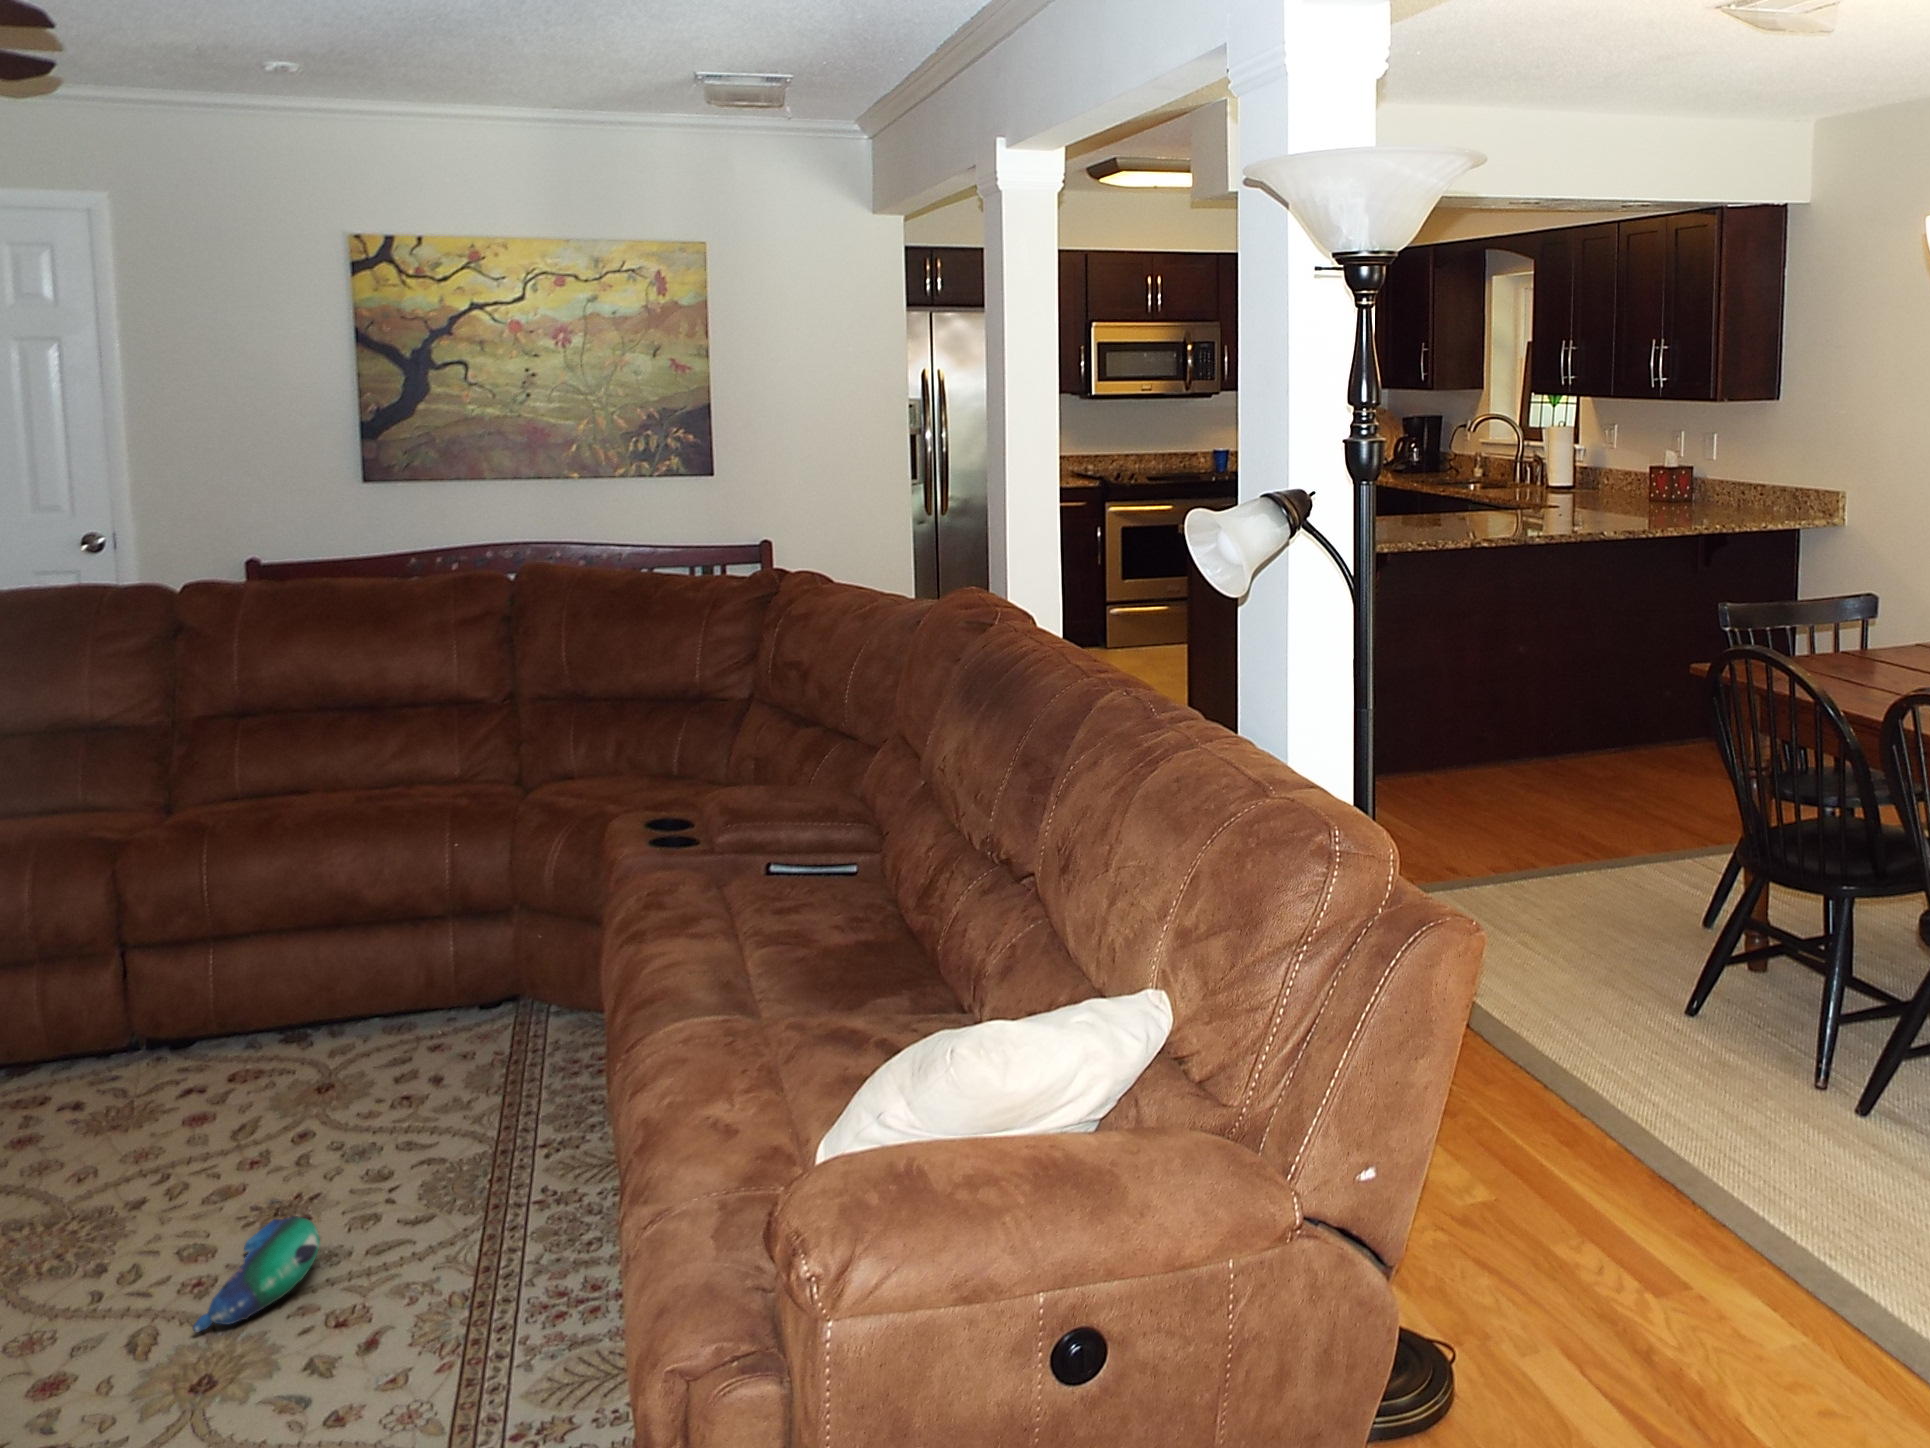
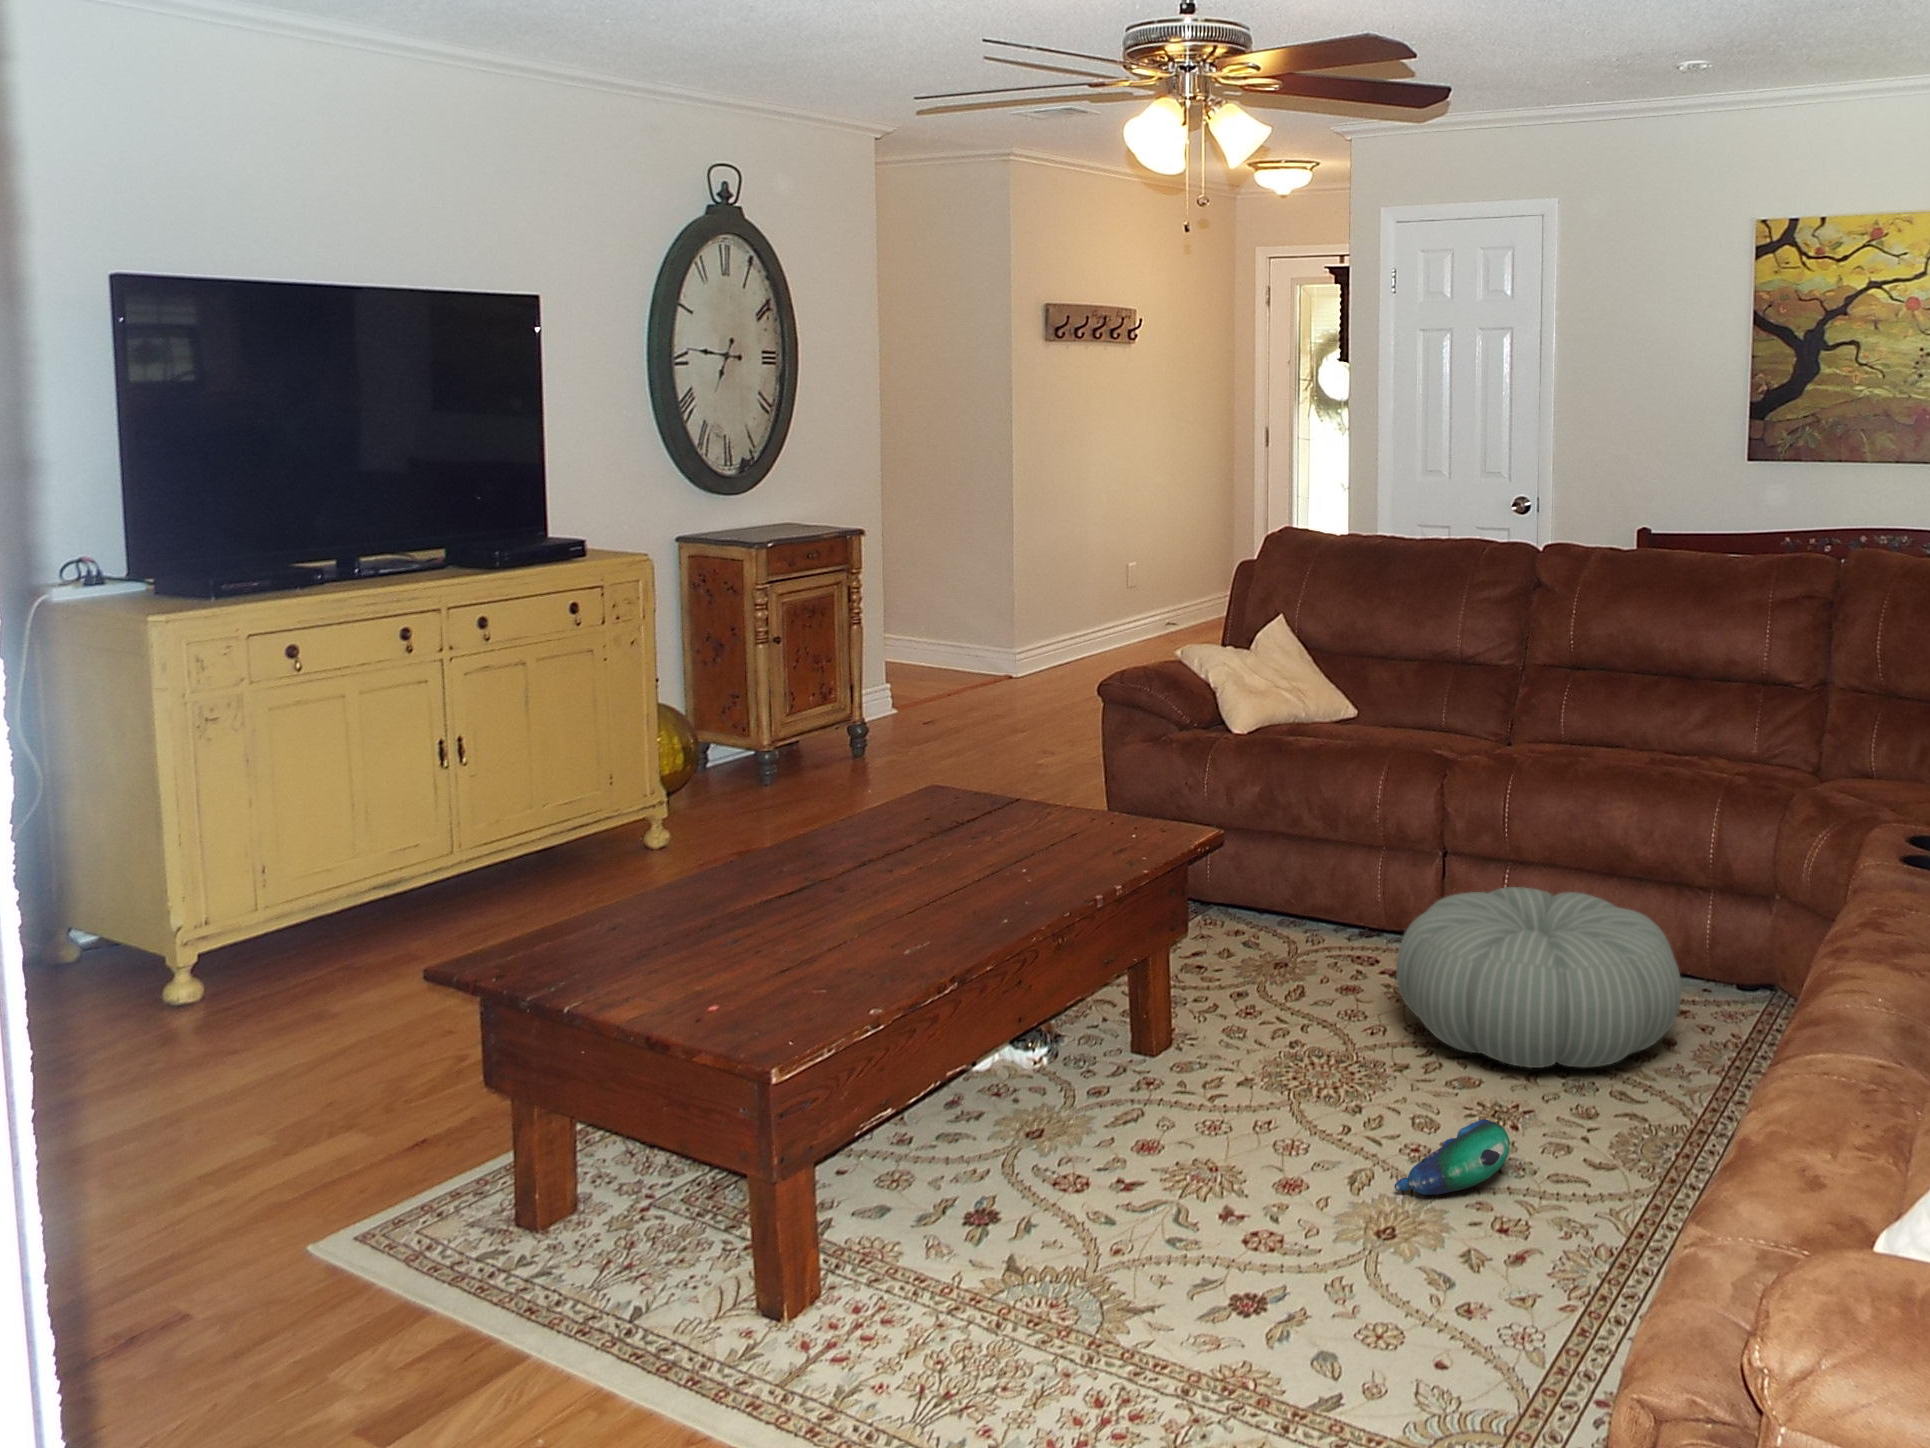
pouf: none [100,952,446,1160] -> present [1396,887,1682,1068]

